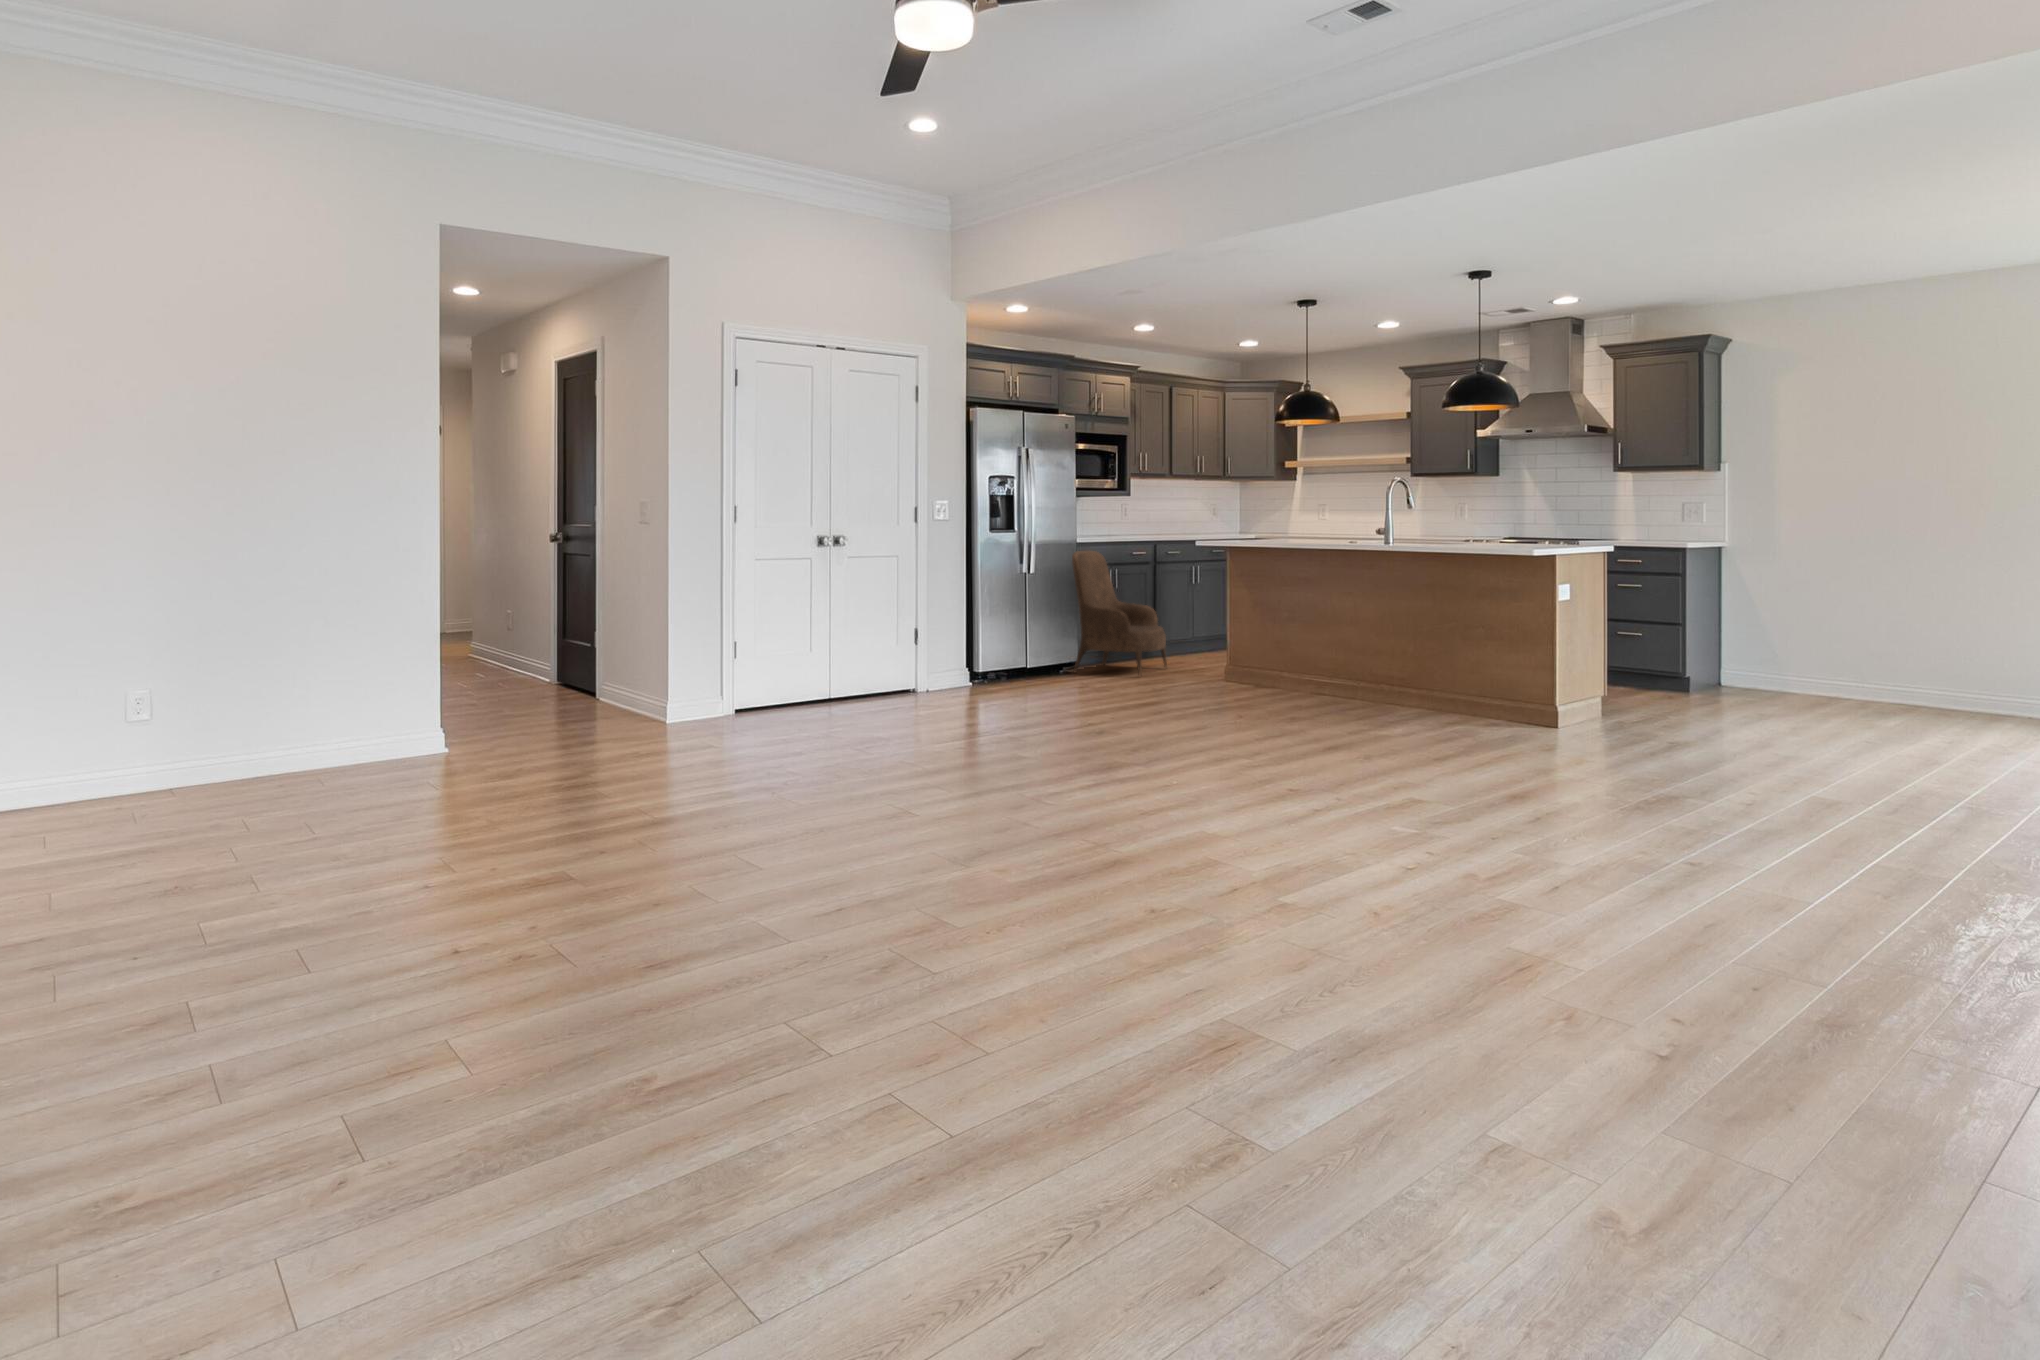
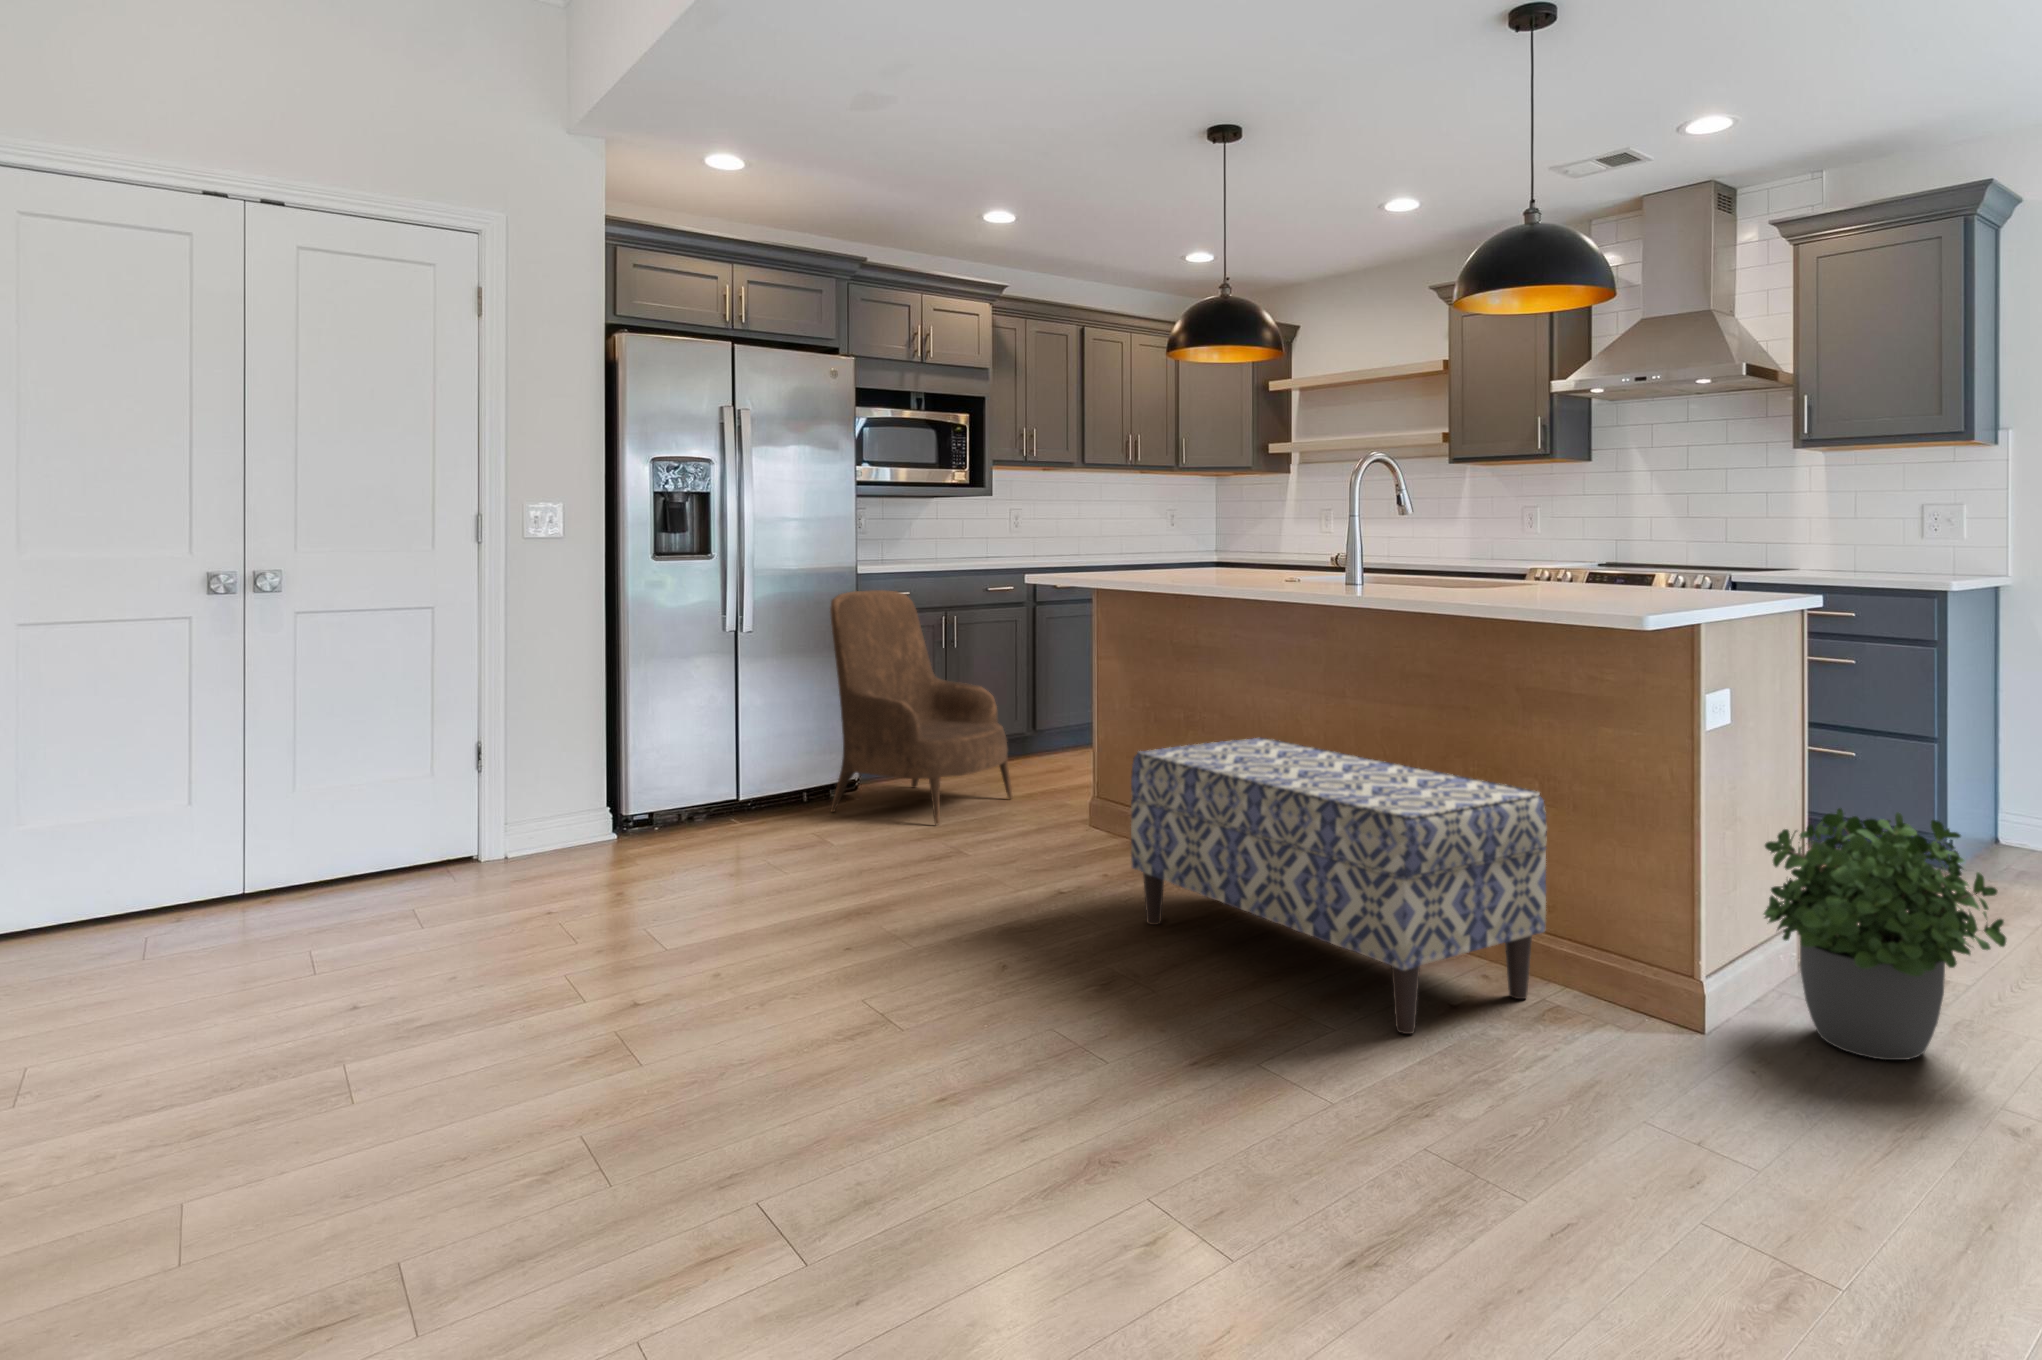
bench: none [1283,619,1489,728] -> present [1131,738,1547,1034]
potted plant: none [1583,633,1682,733] -> present [1764,808,2006,1060]

